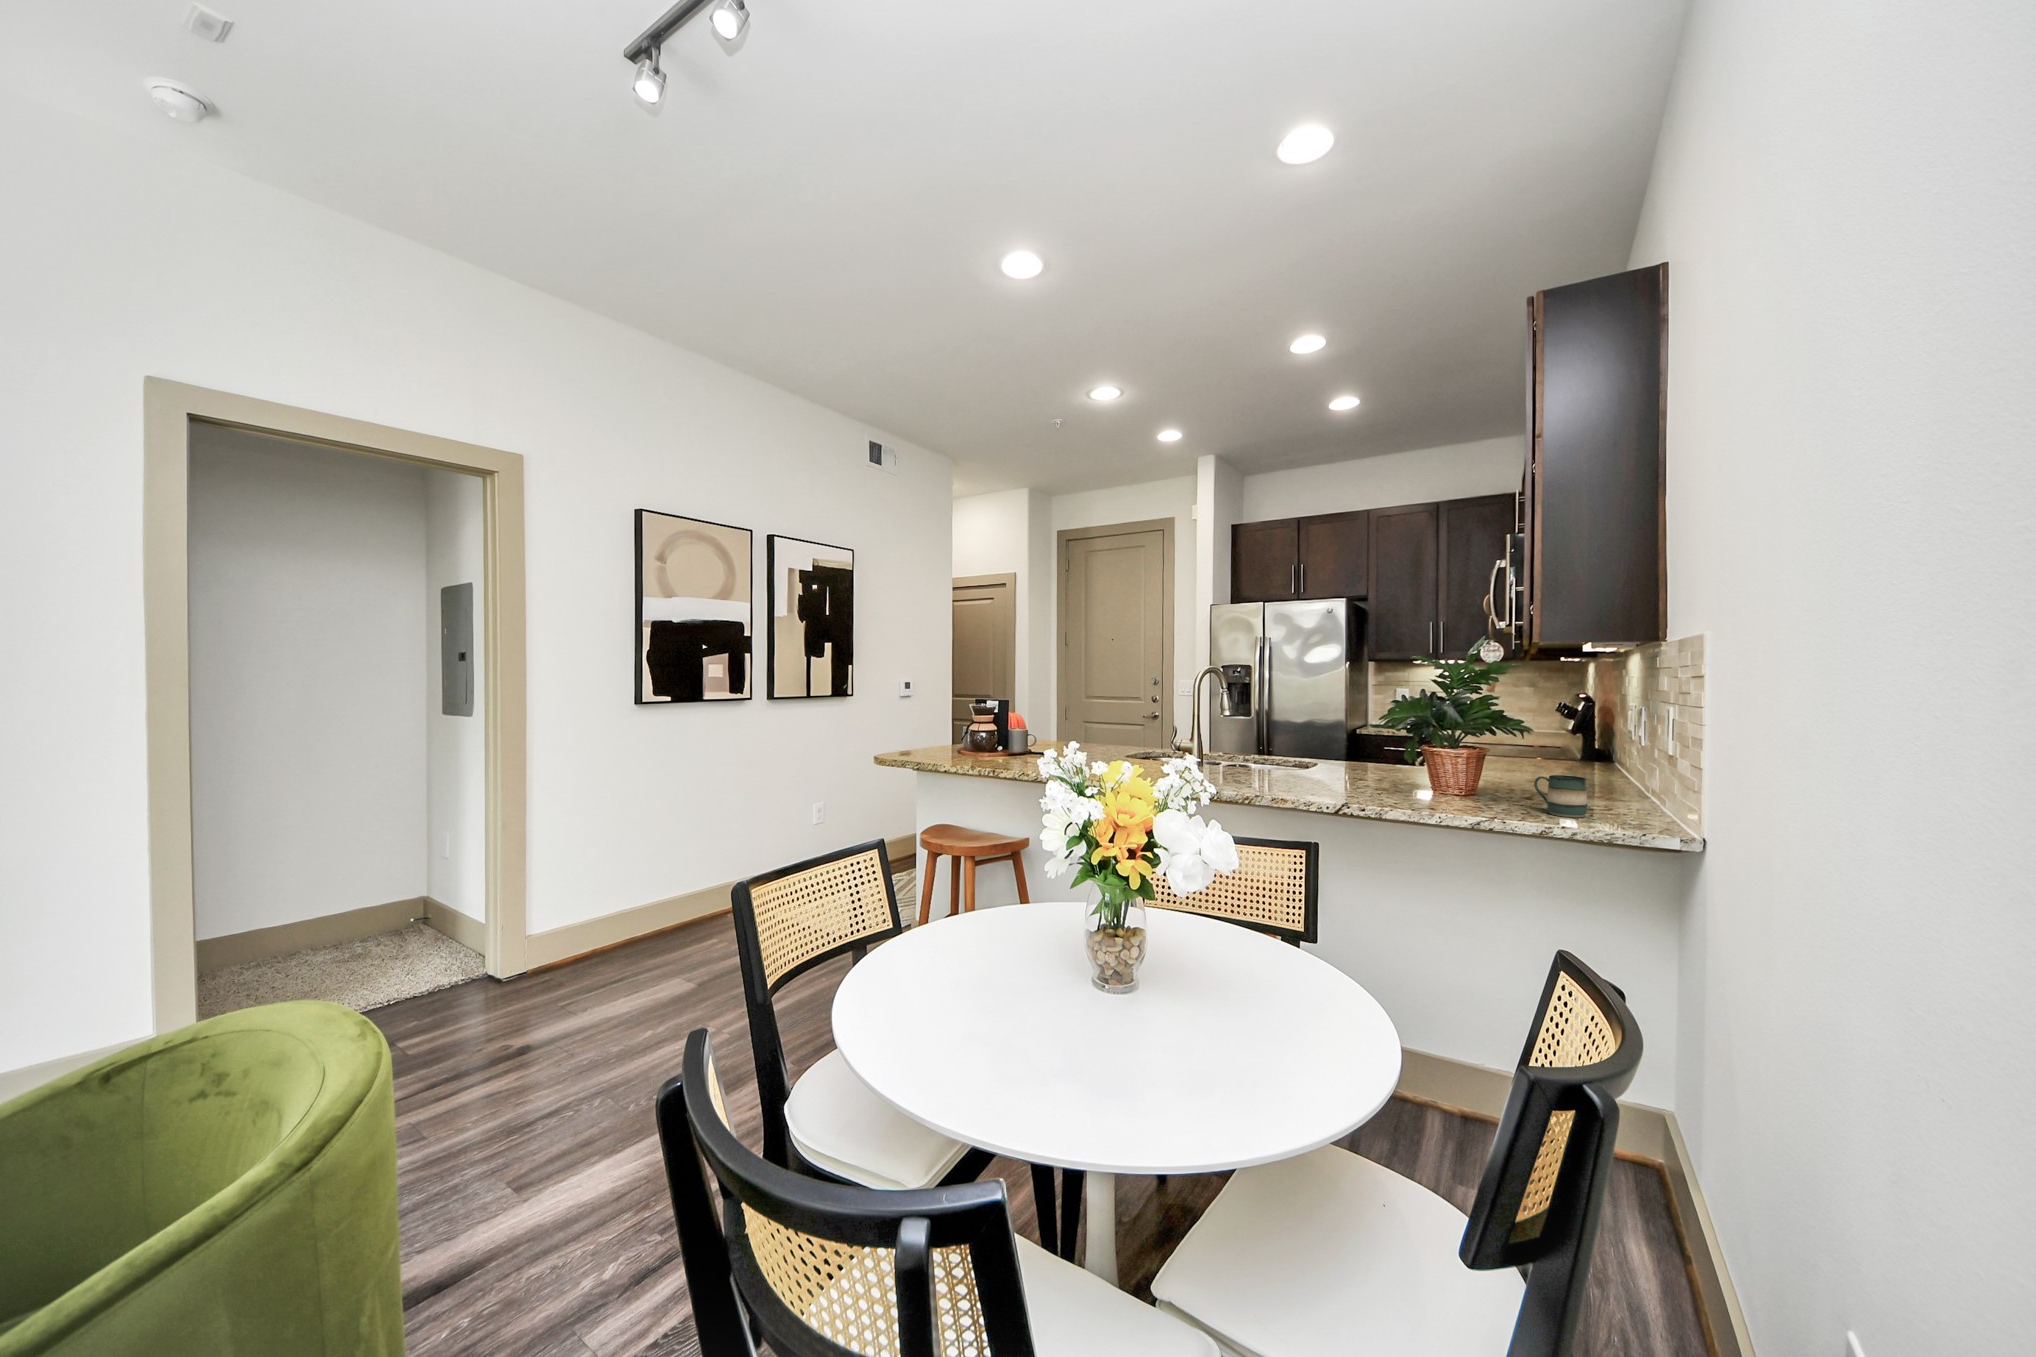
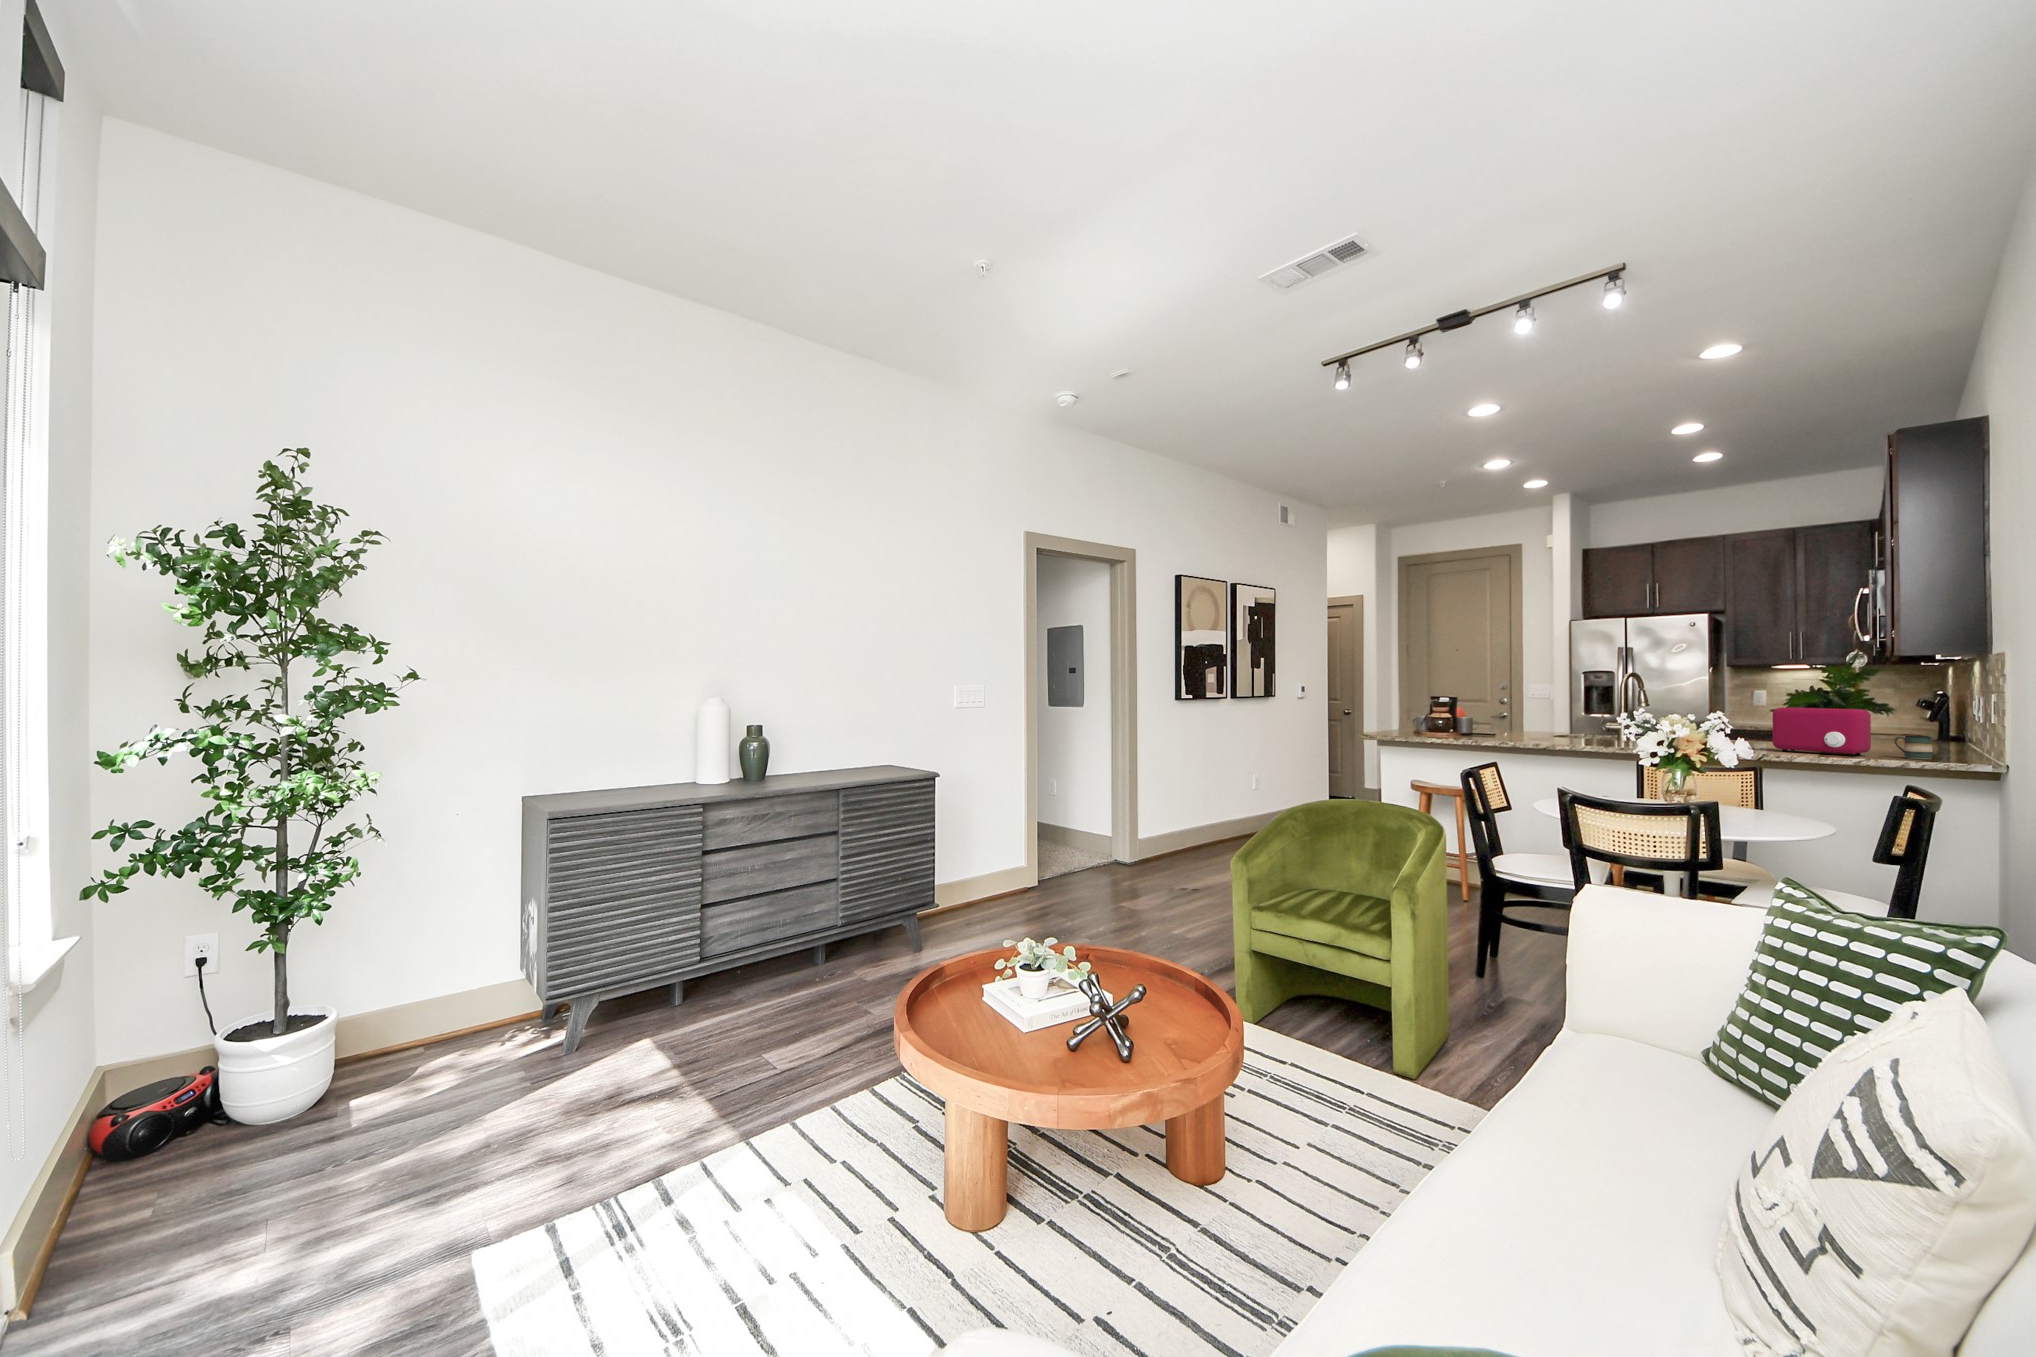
toaster: none [1372,724,1503,808] -> present [1773,707,1871,756]

